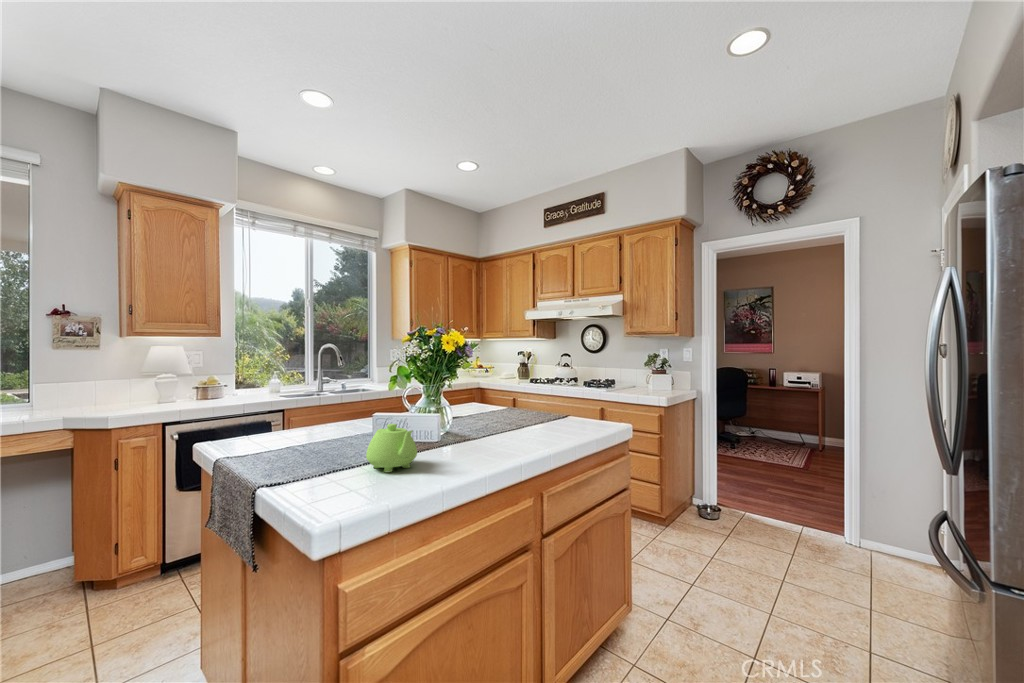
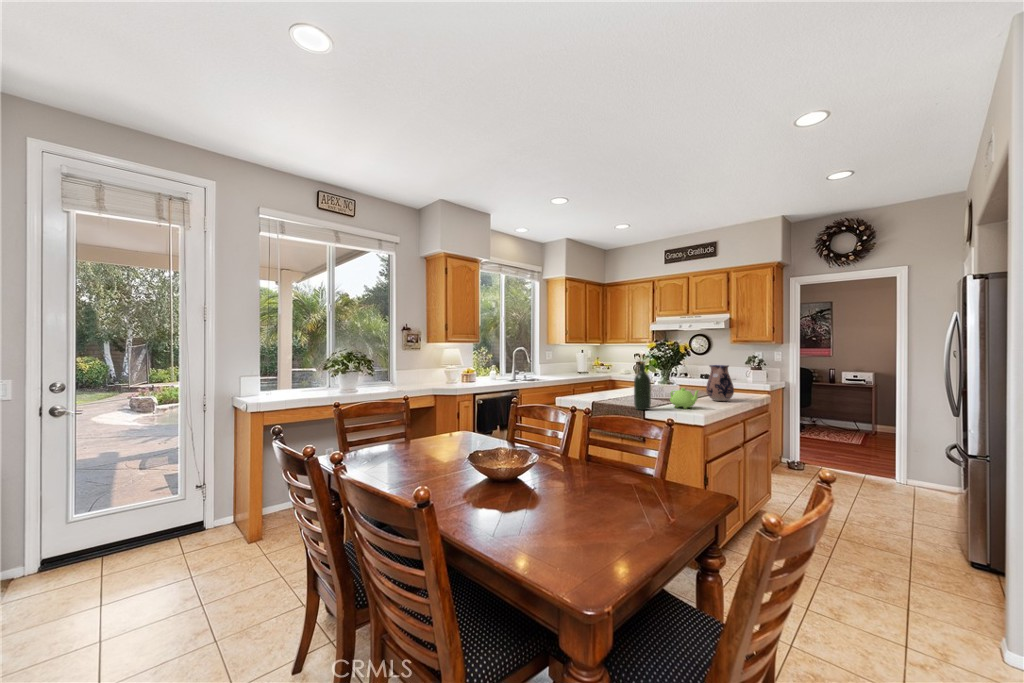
wine bottle: none [264,366,307,480] -> present [634,361,651,410]
ceramic pitcher: none [490,371,538,442] -> present [706,365,734,401]

